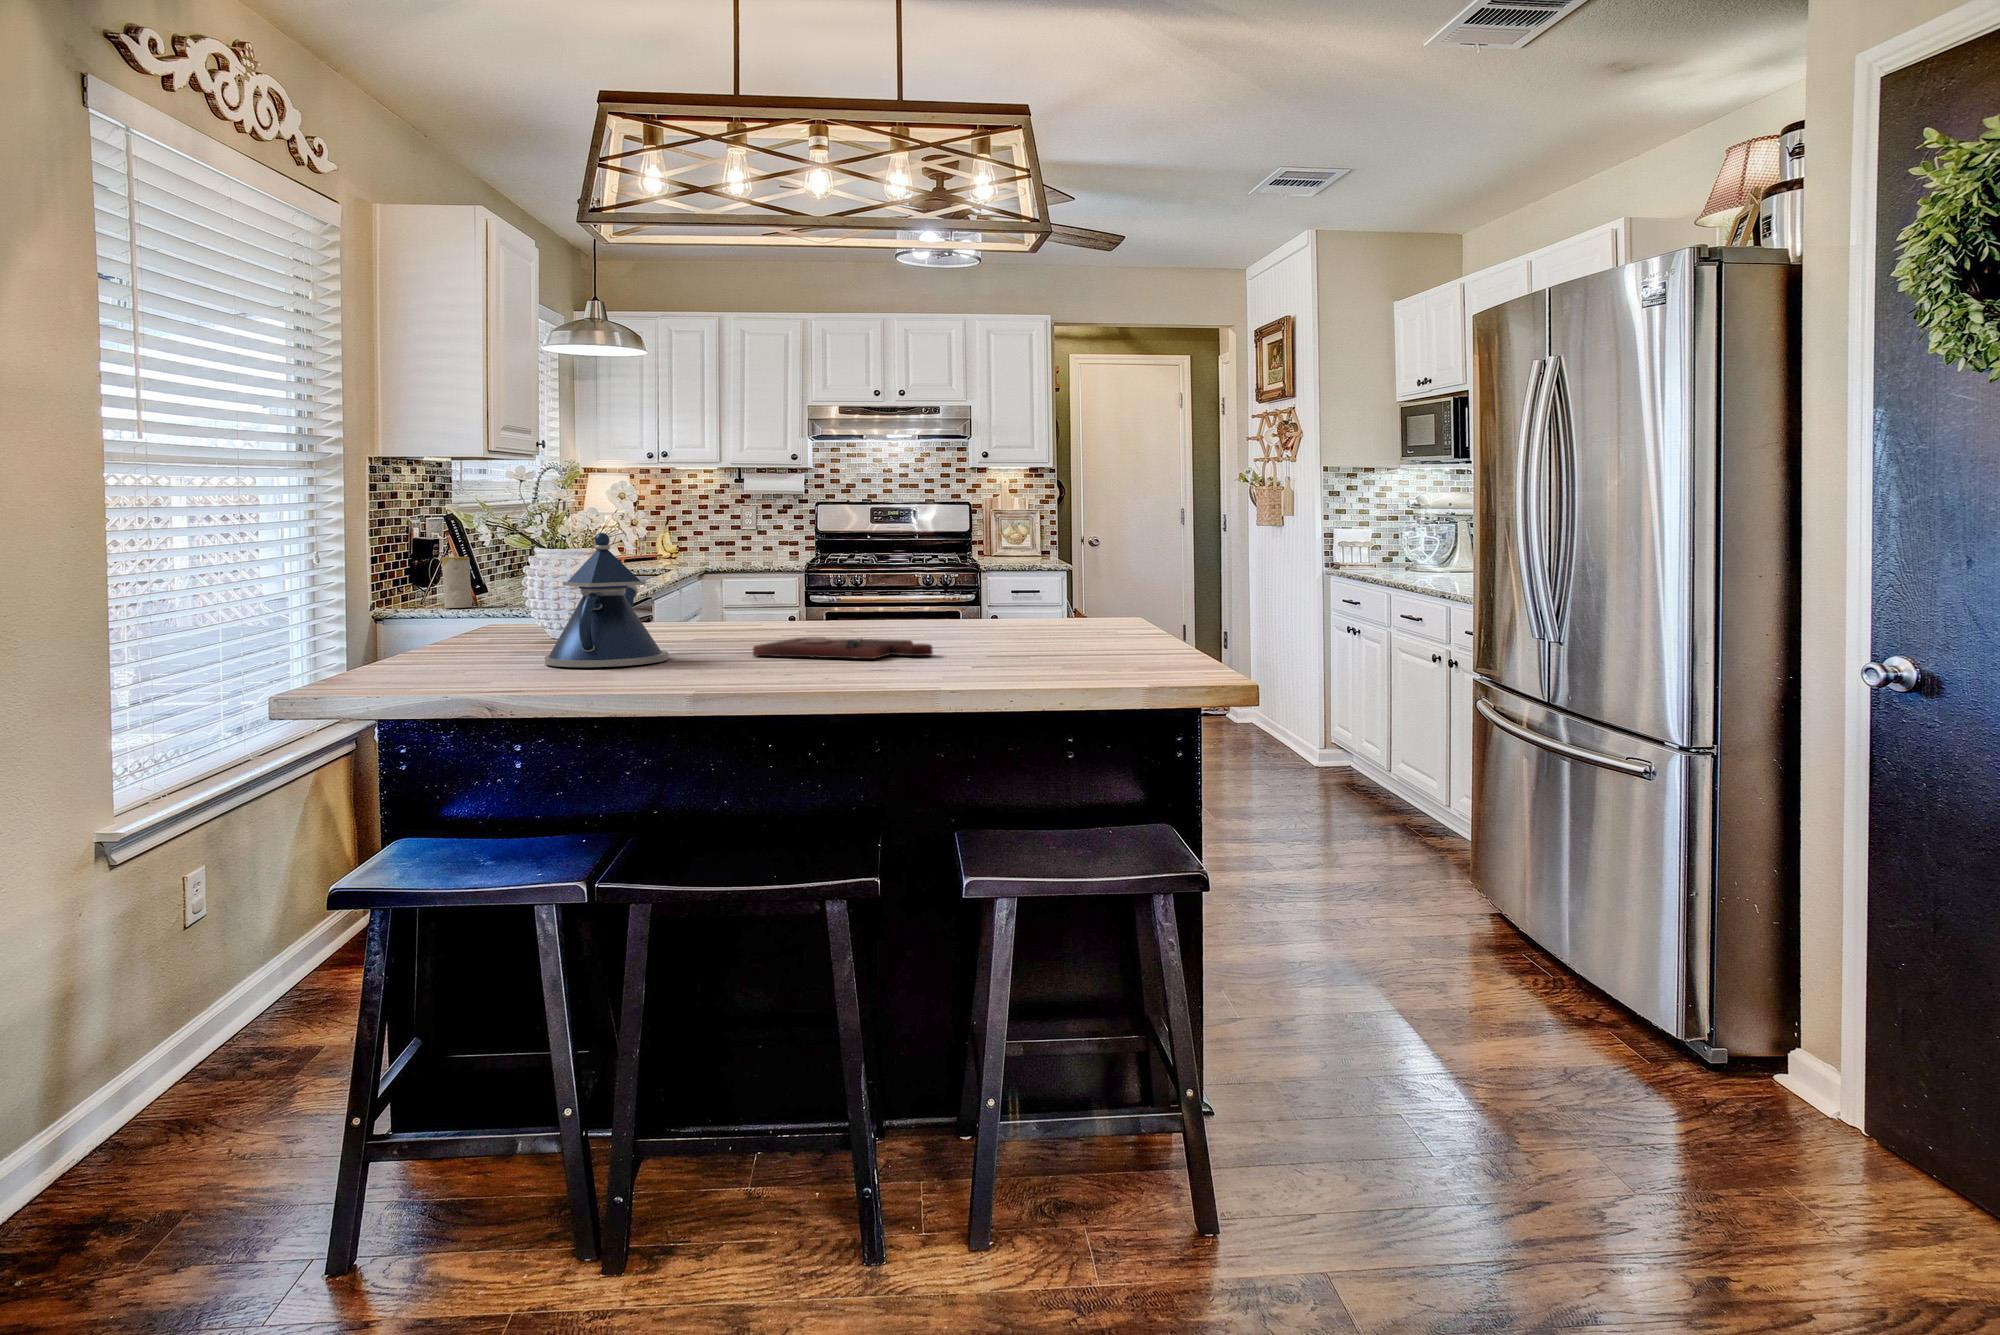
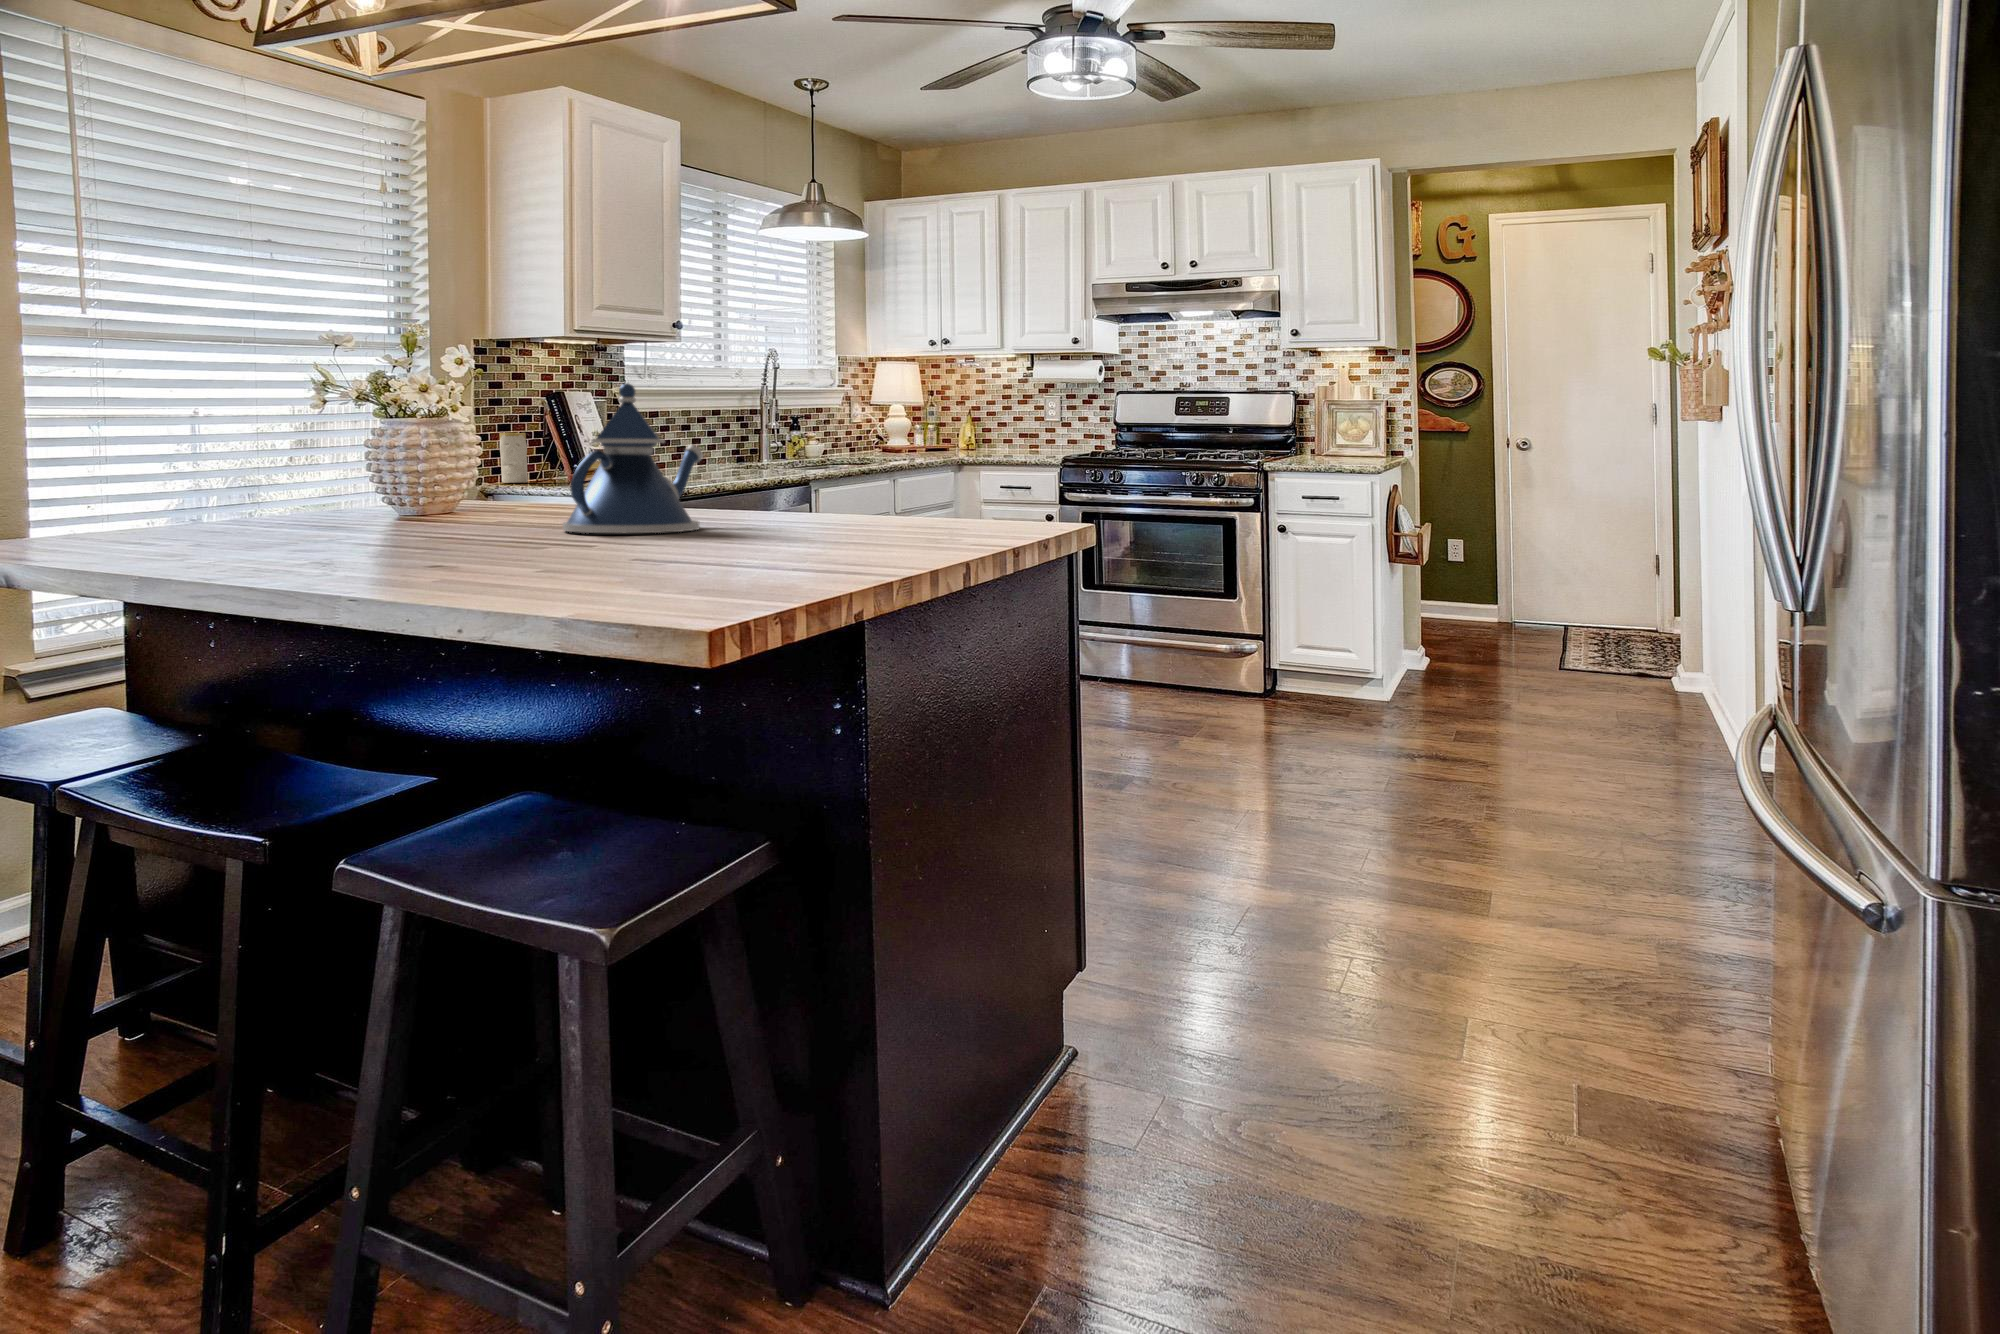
teapot: present [545,533,668,667] -> present [563,383,703,533]
cutting board: present [753,637,933,659] -> none [334,508,484,530]

